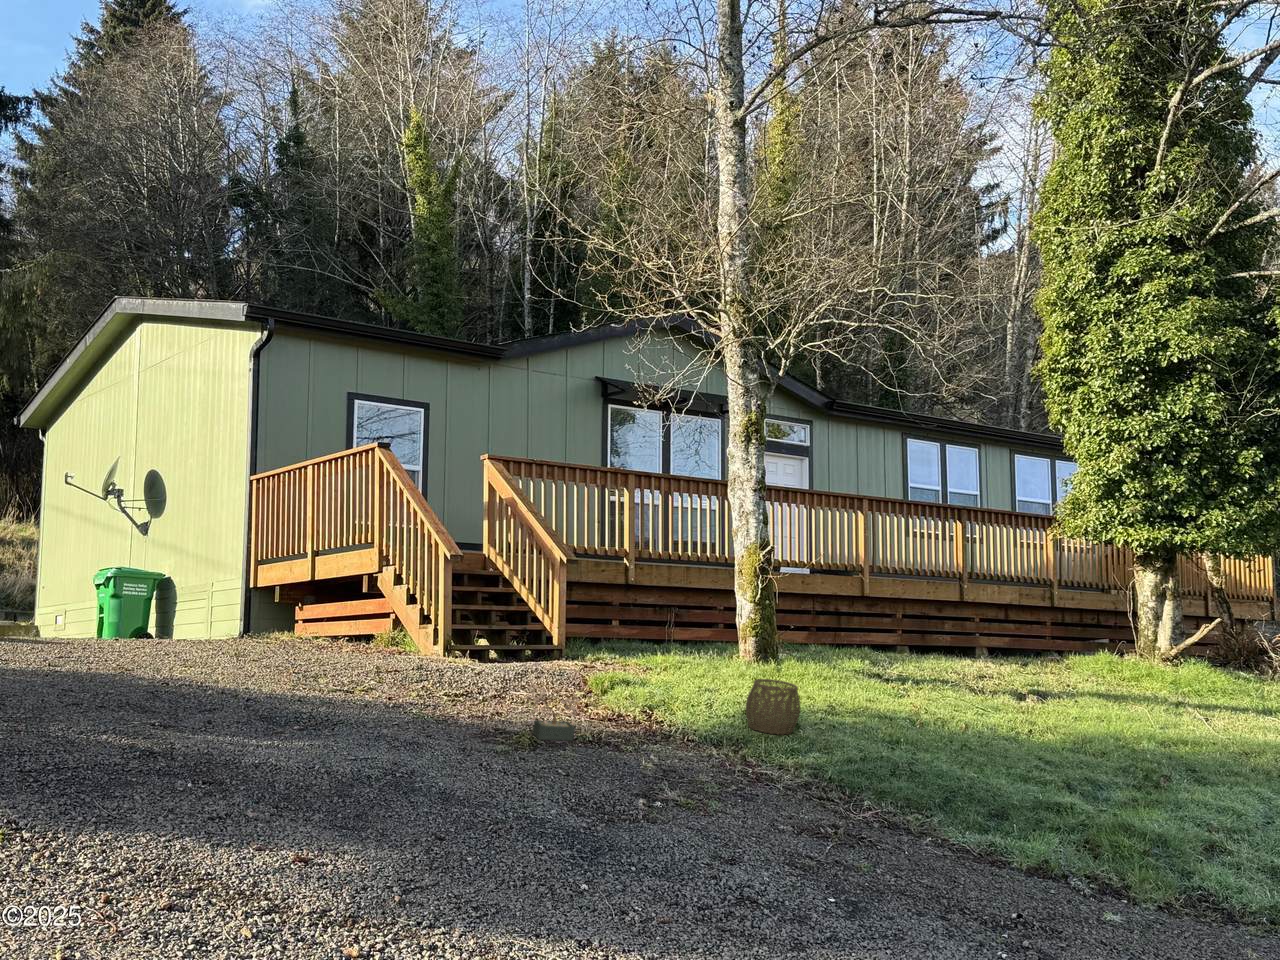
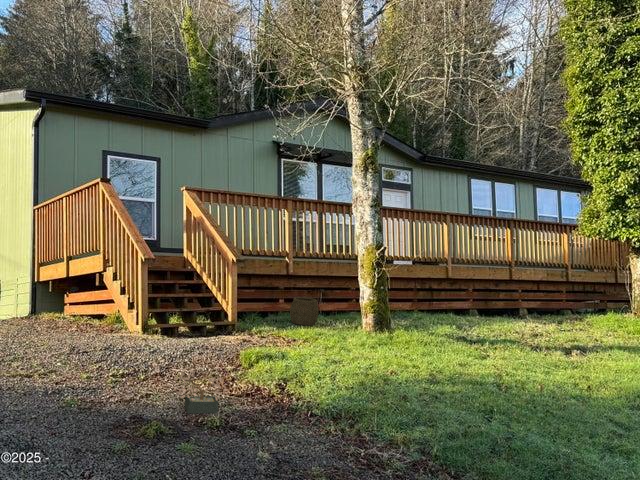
woven basket: present [746,679,800,735] -> present [290,297,319,325]

